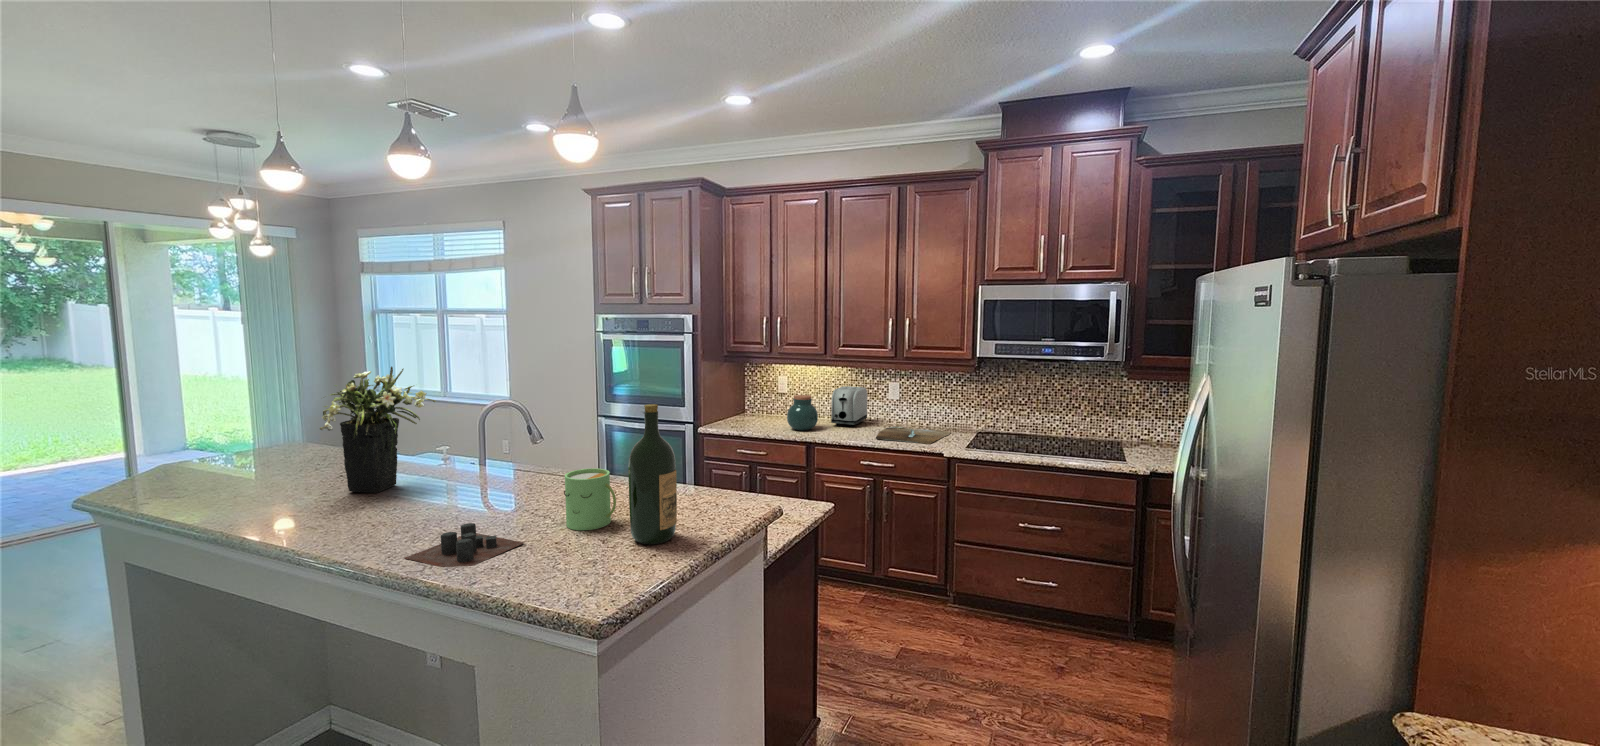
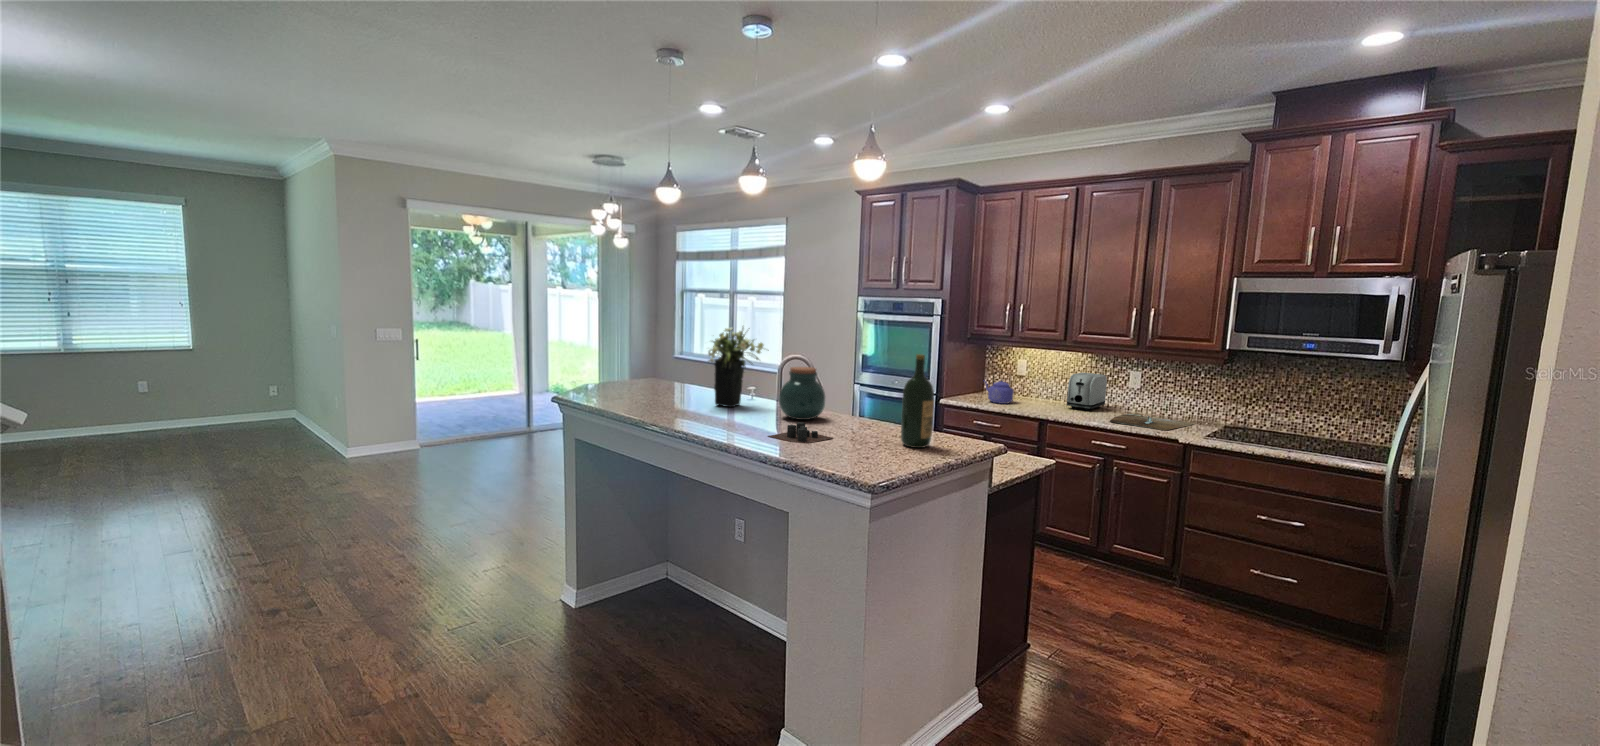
kettle: none [745,392,777,427] -> present [985,373,1014,404]
jar: present [787,395,818,430] -> present [779,367,825,420]
mug: present [564,468,616,530] -> none [856,398,890,437]

